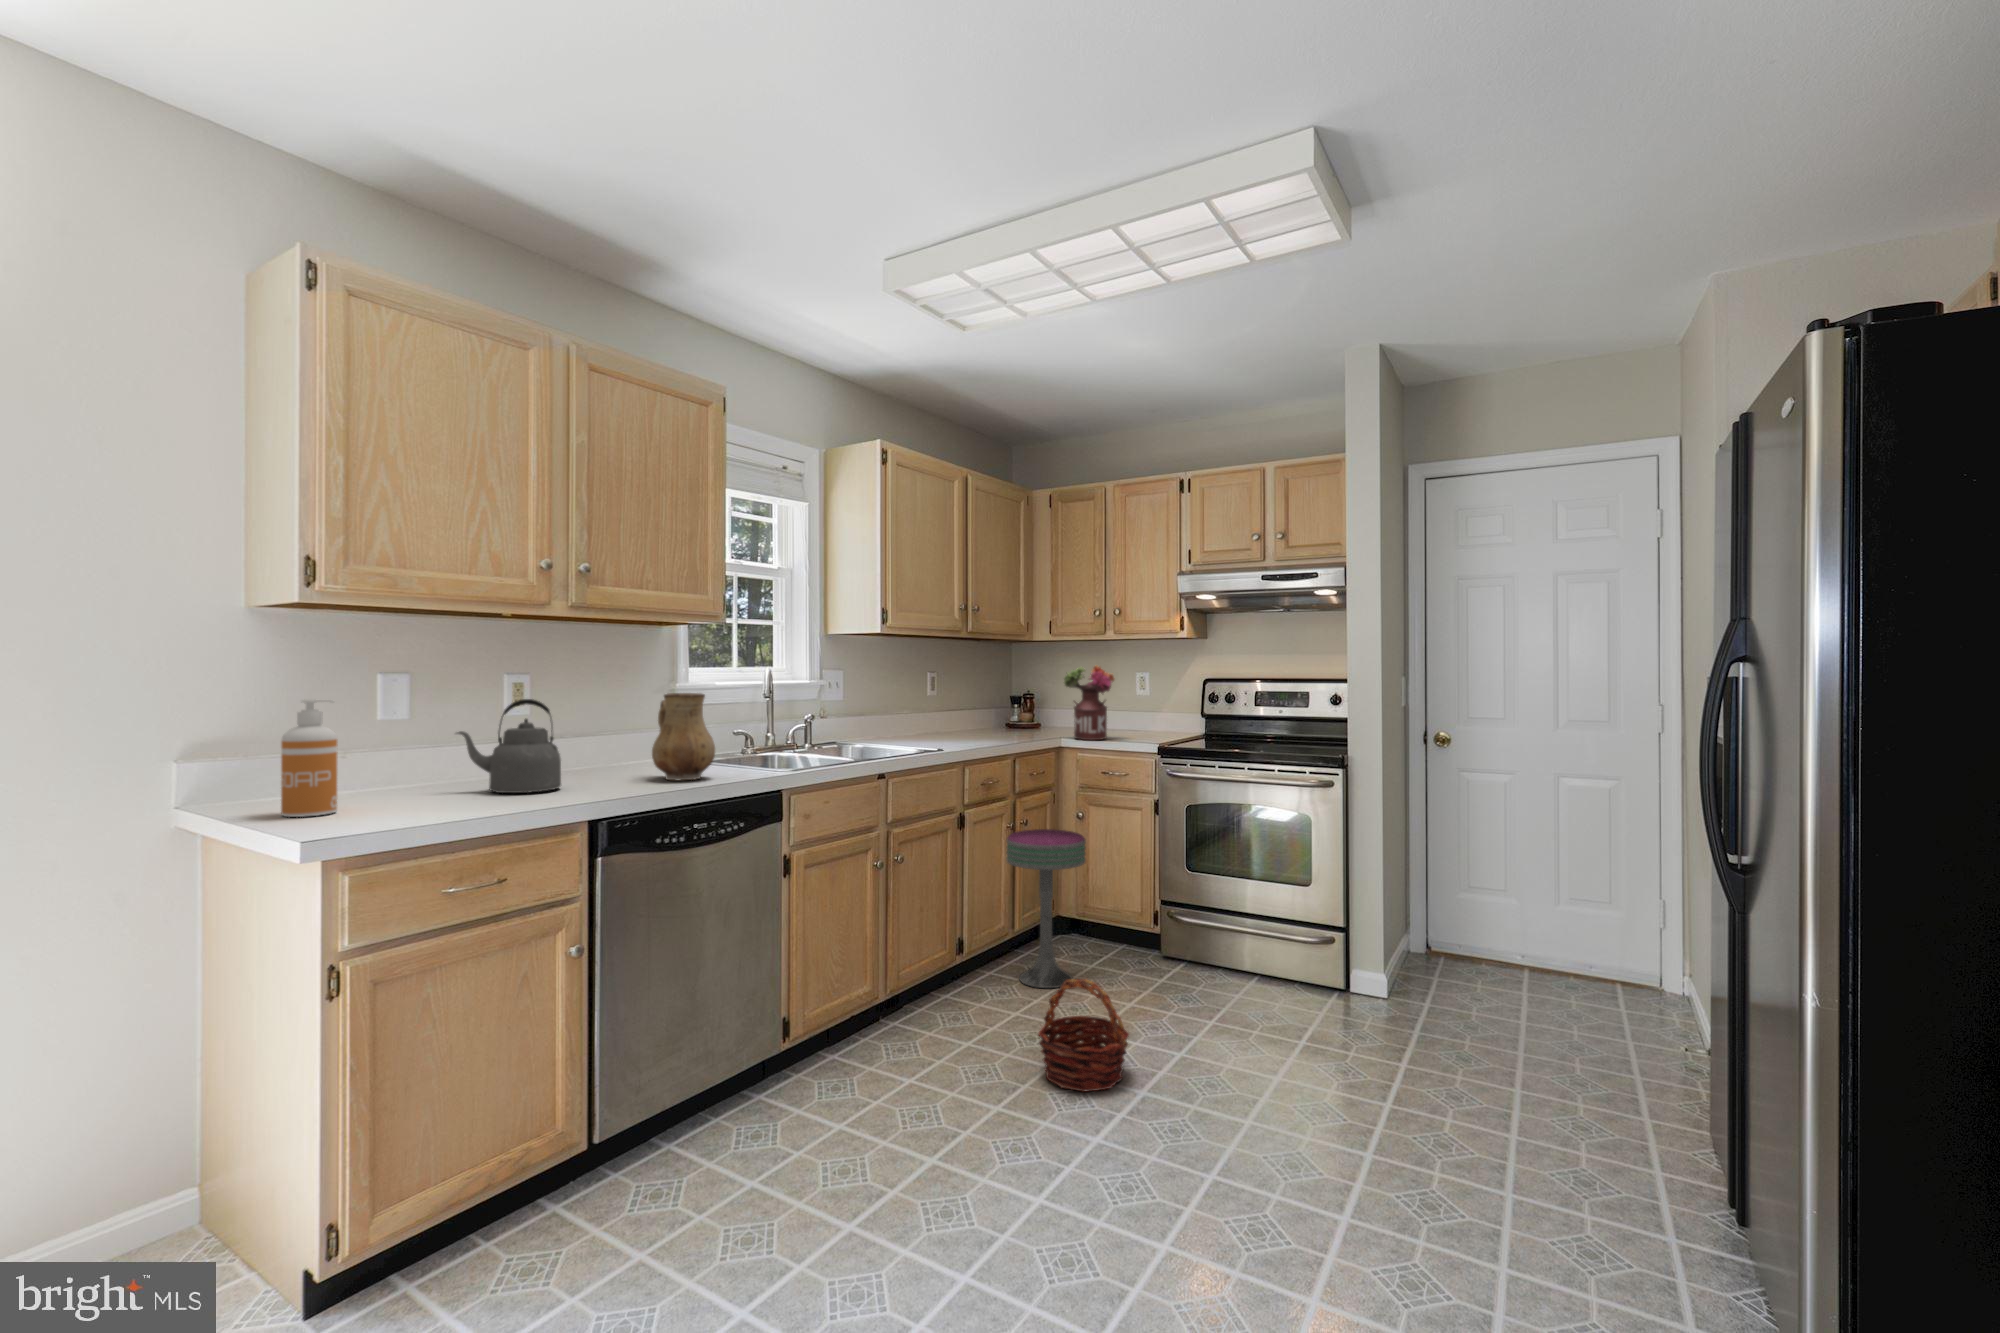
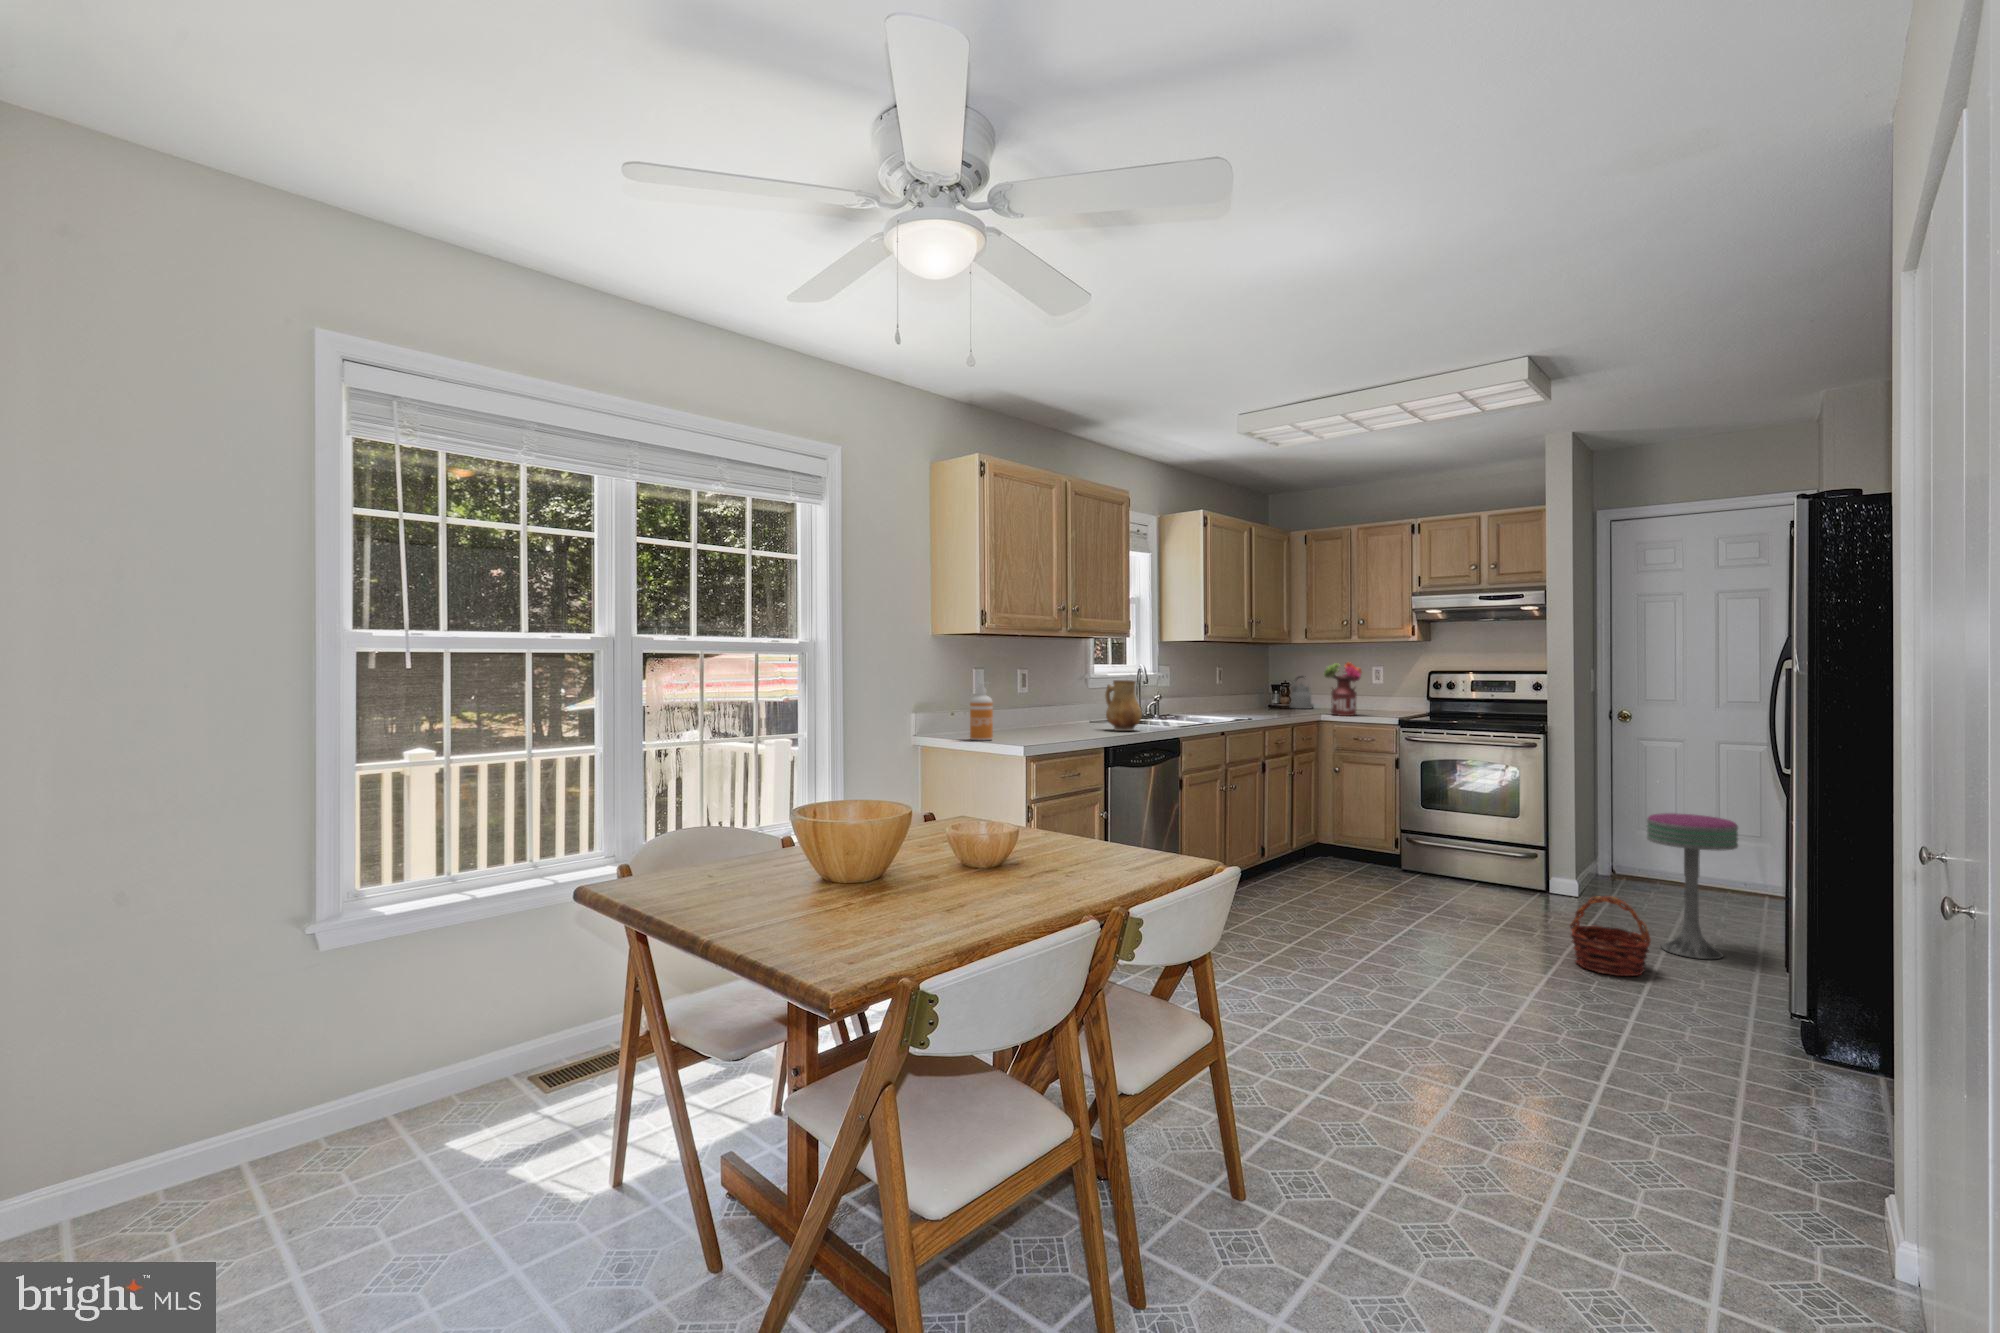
kettle: present [457,699,561,793] -> present [1289,676,1314,709]
bar stool: present [1006,829,1086,988] -> present [1647,813,1738,959]
basket: present [1038,979,1129,1091] -> present [1570,896,1651,976]

